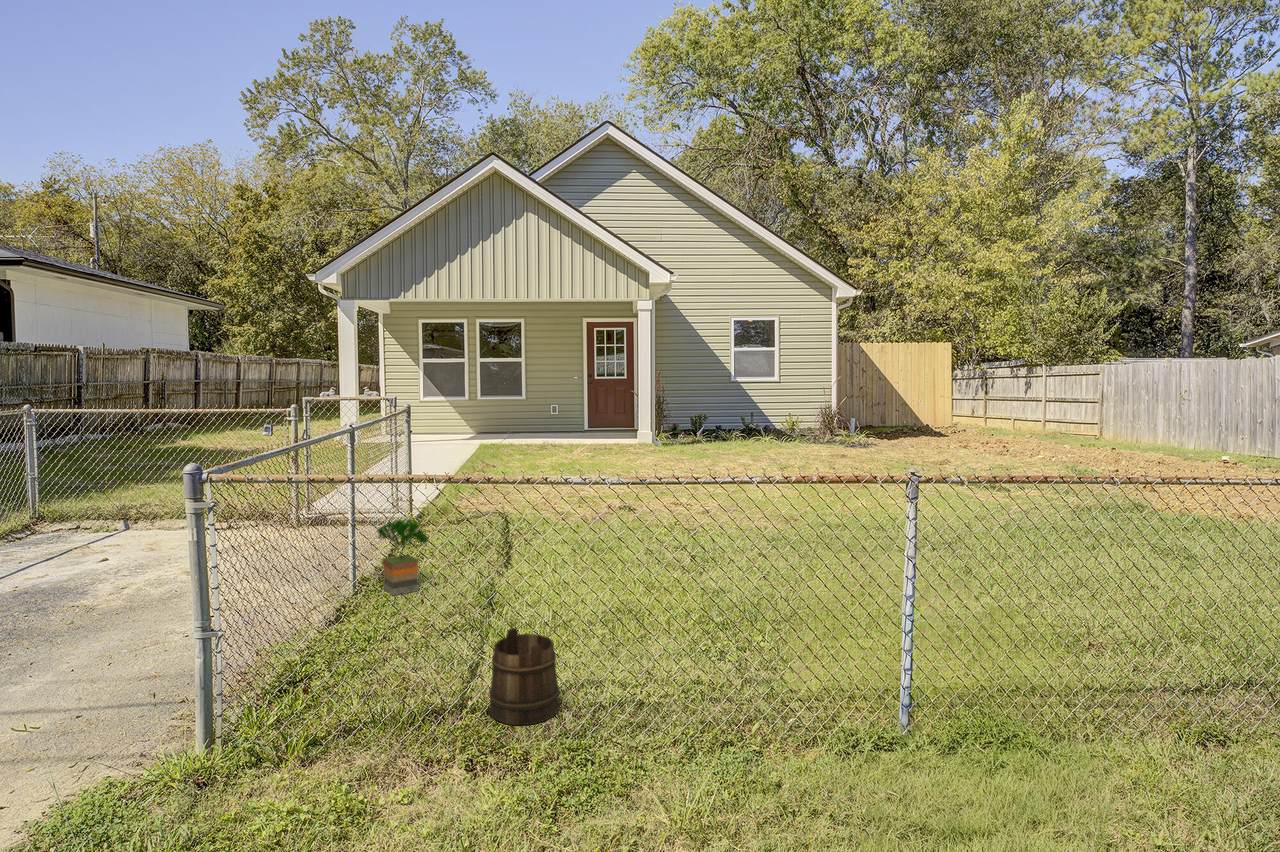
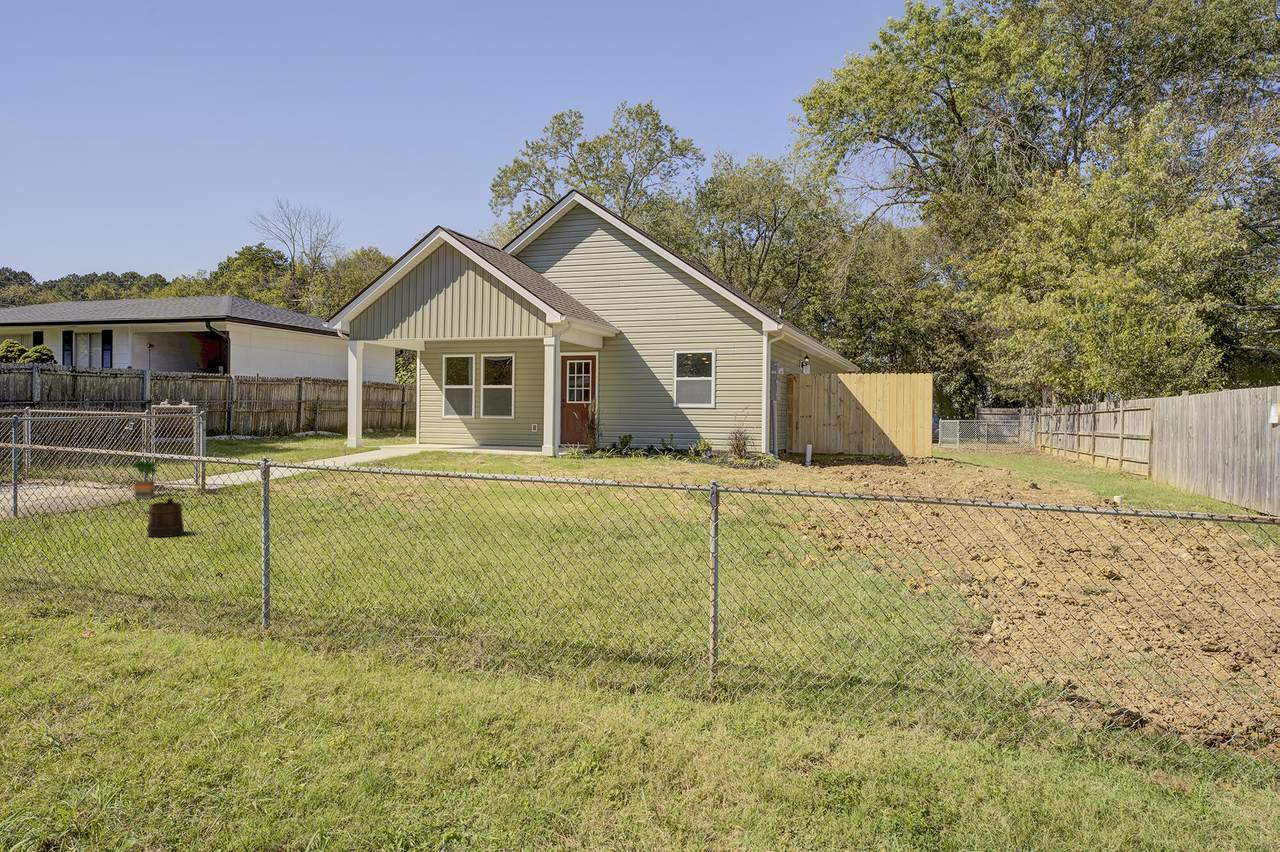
bucket: present [489,628,559,725] -> present [147,499,184,537]

